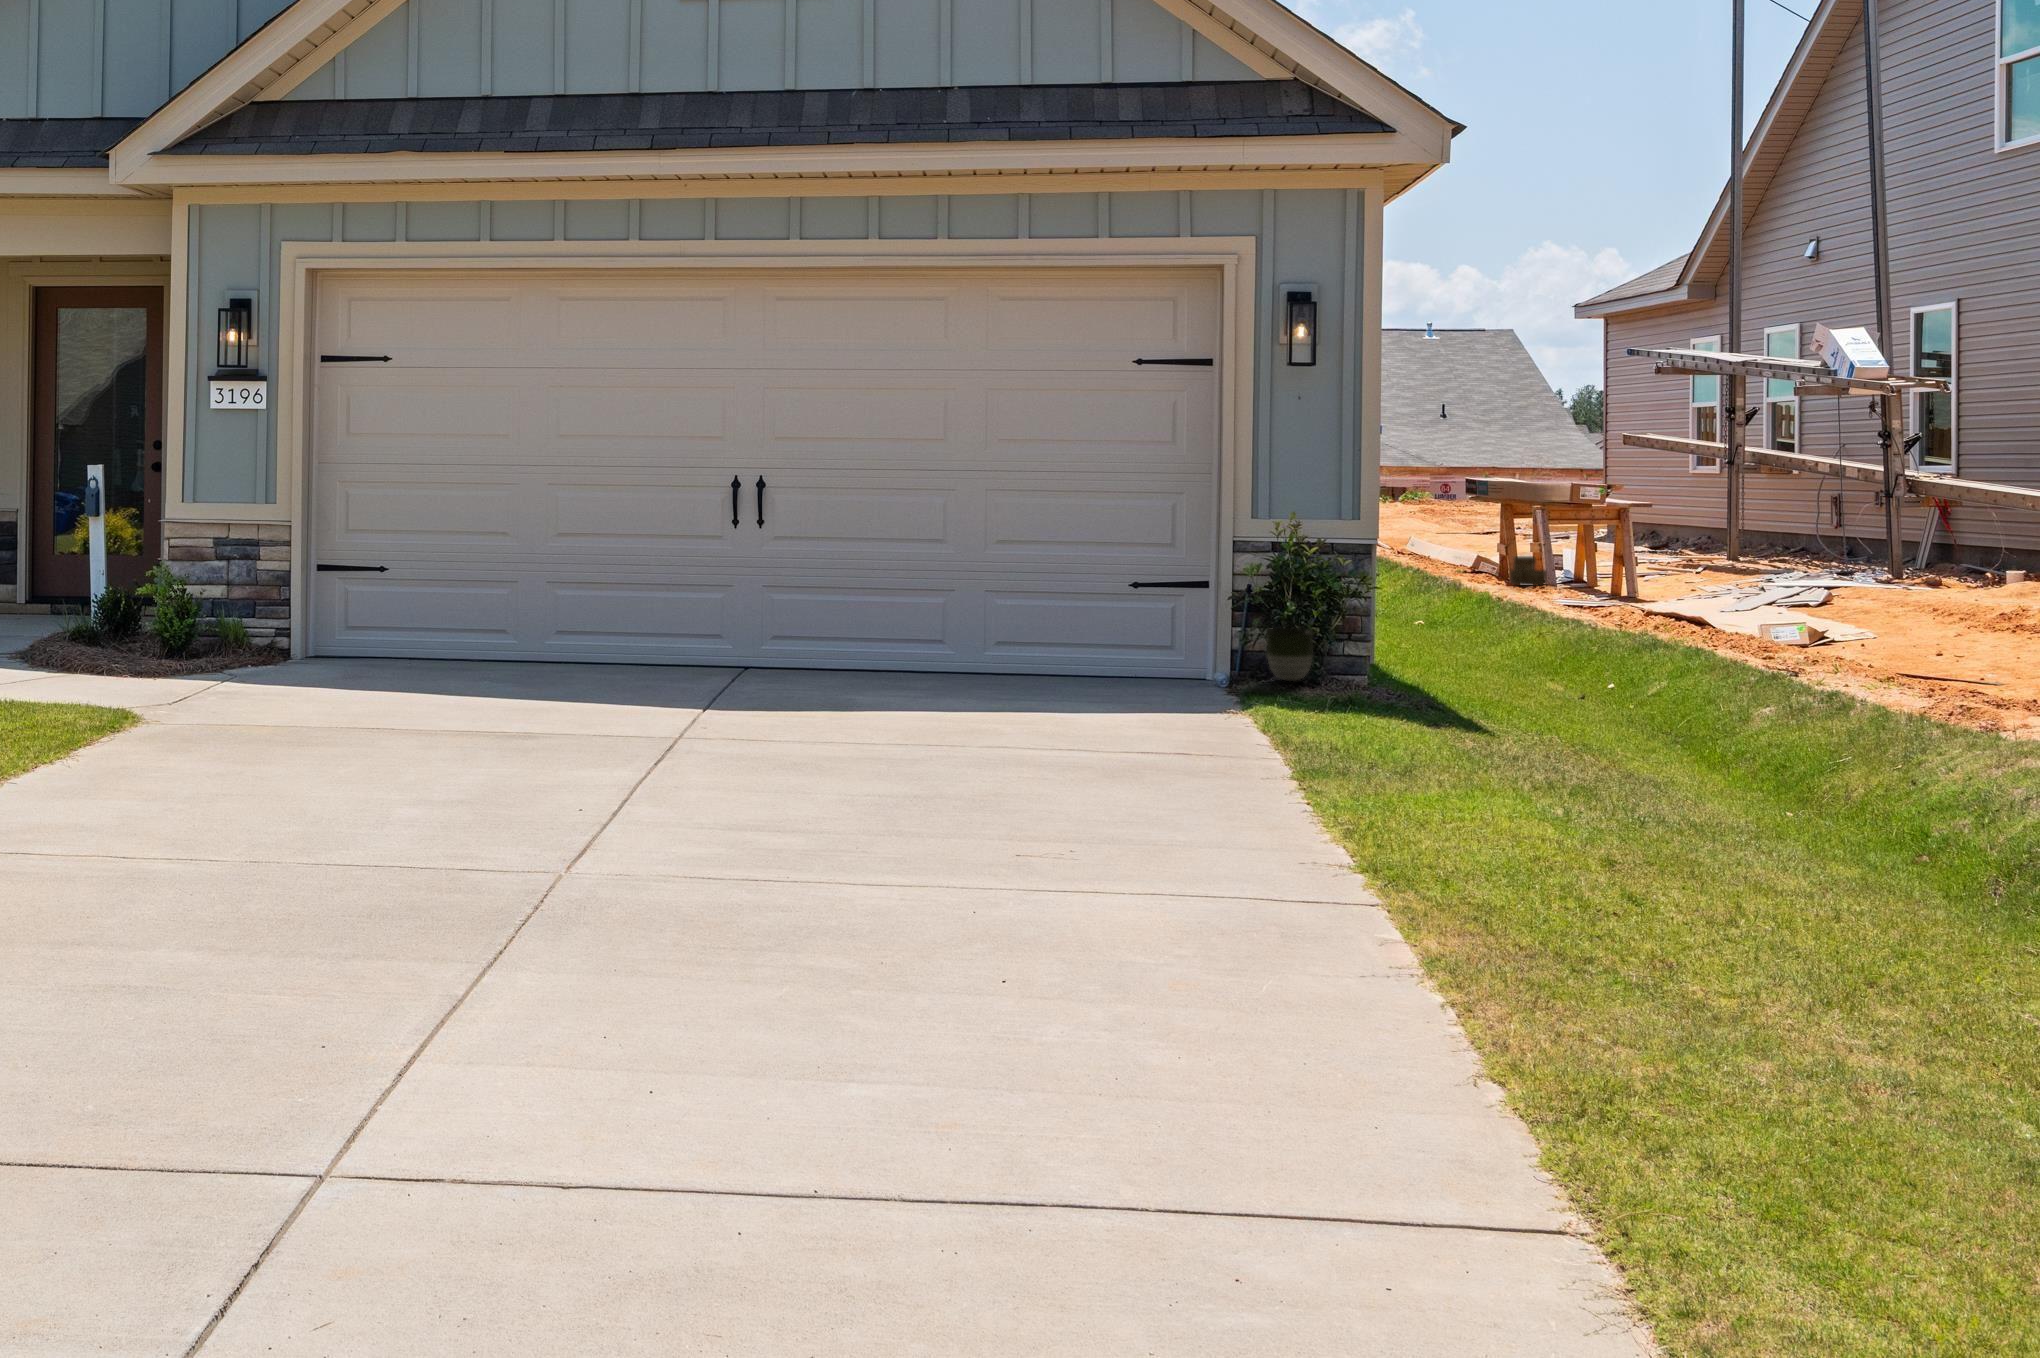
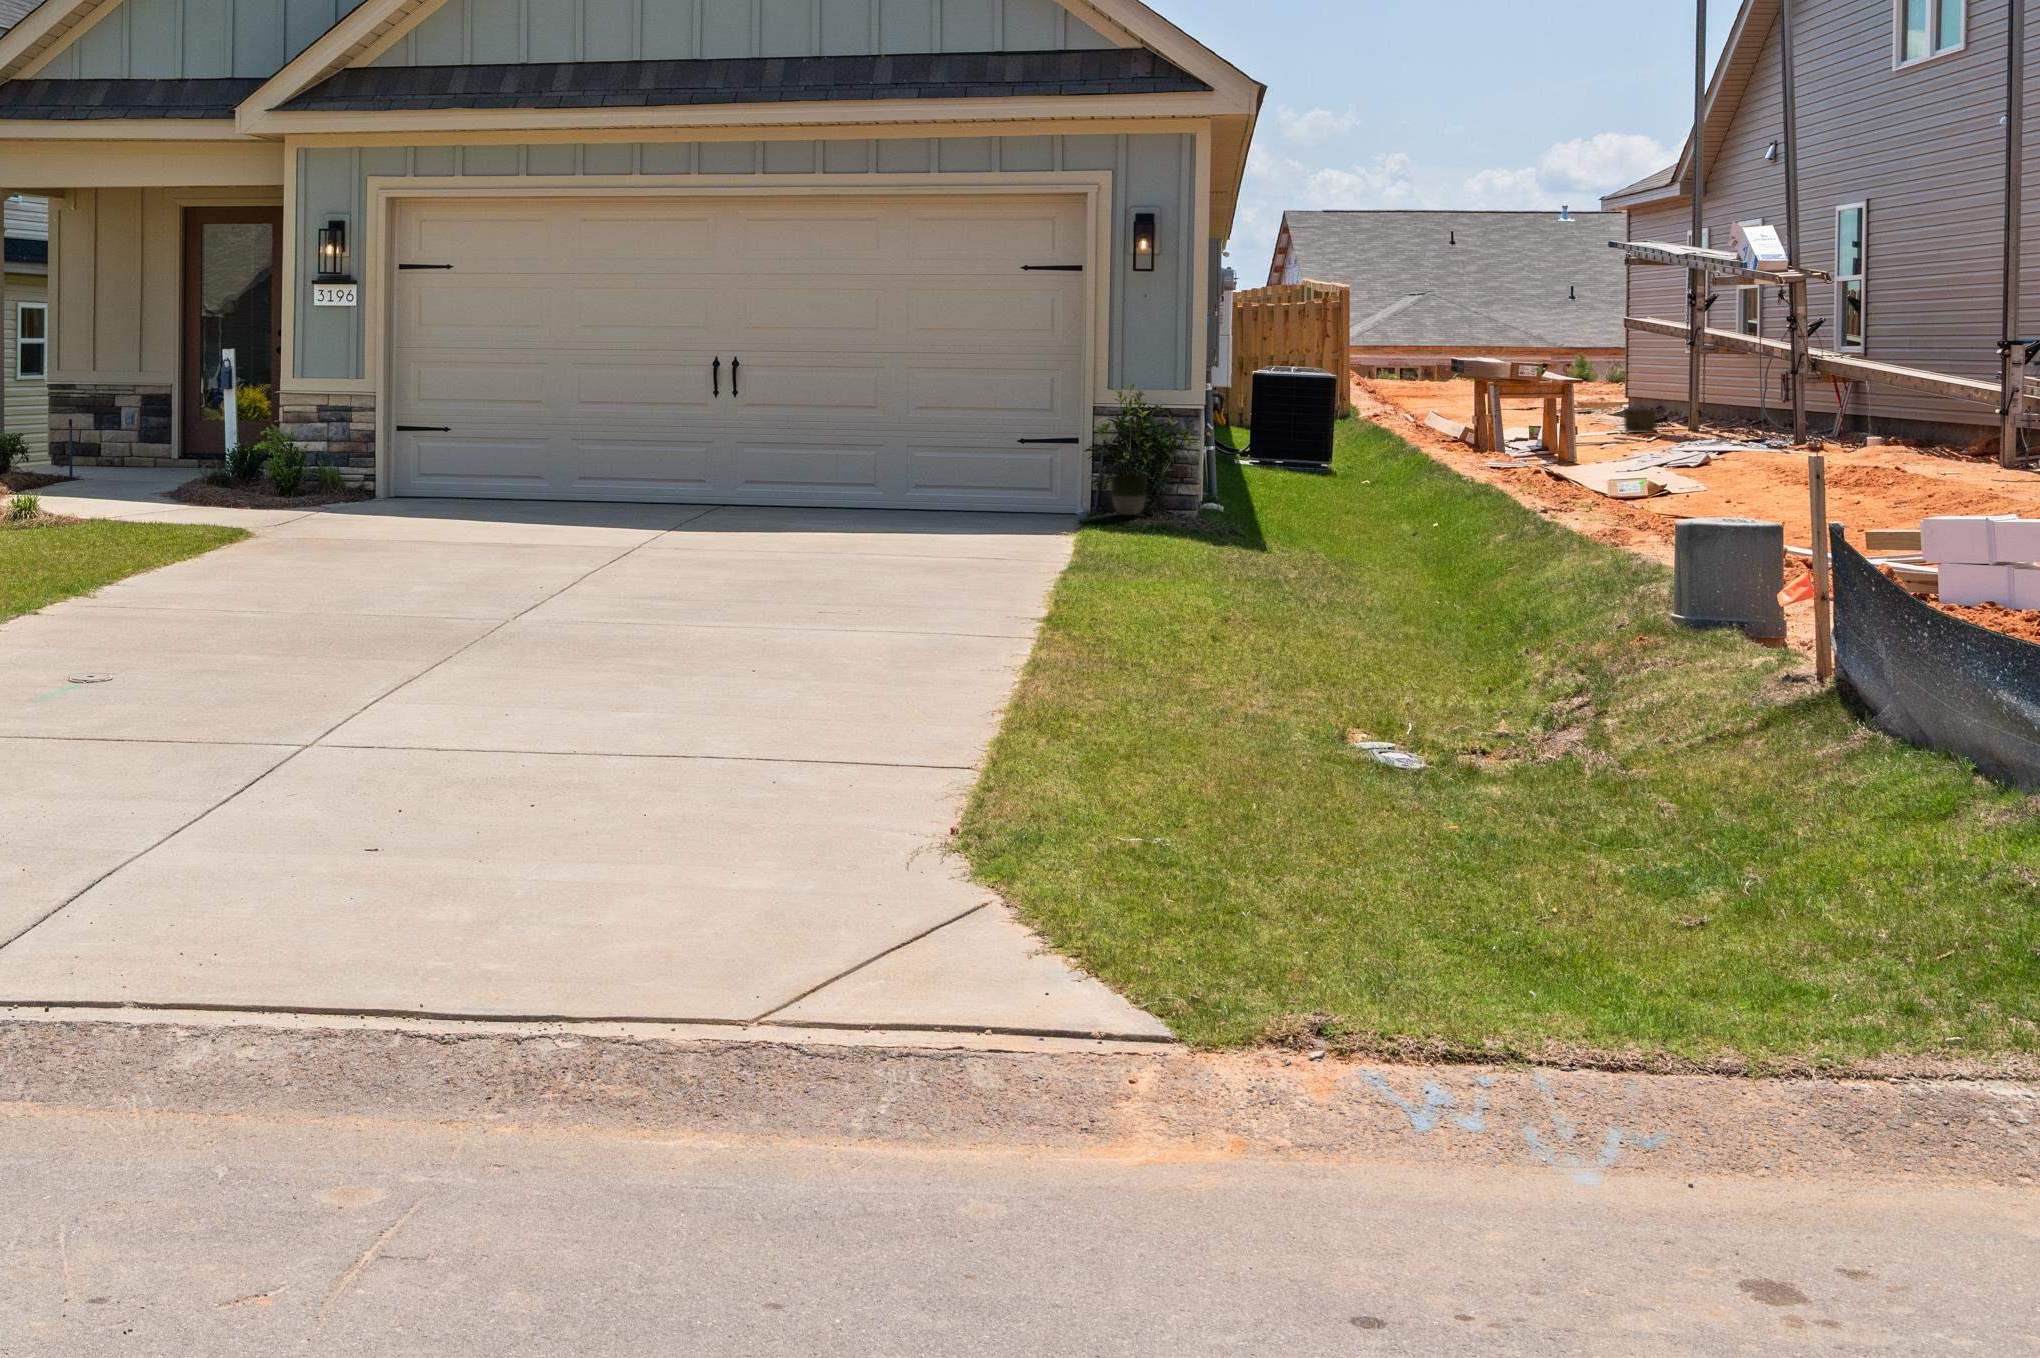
wooden bucket: present [1510,556,1547,586] -> present [1624,408,1656,433]

